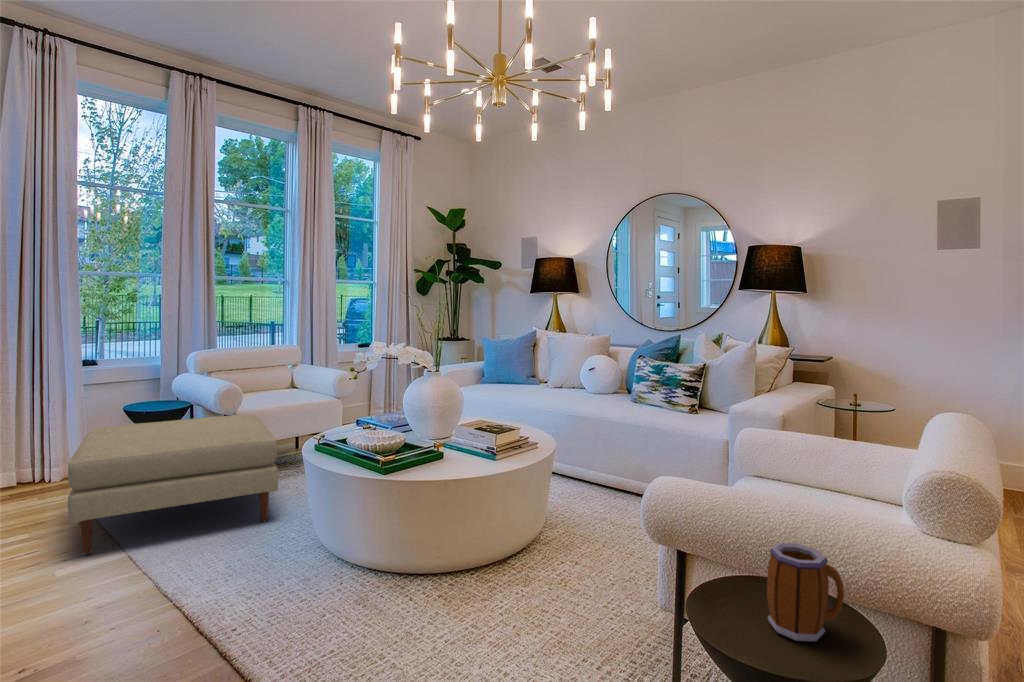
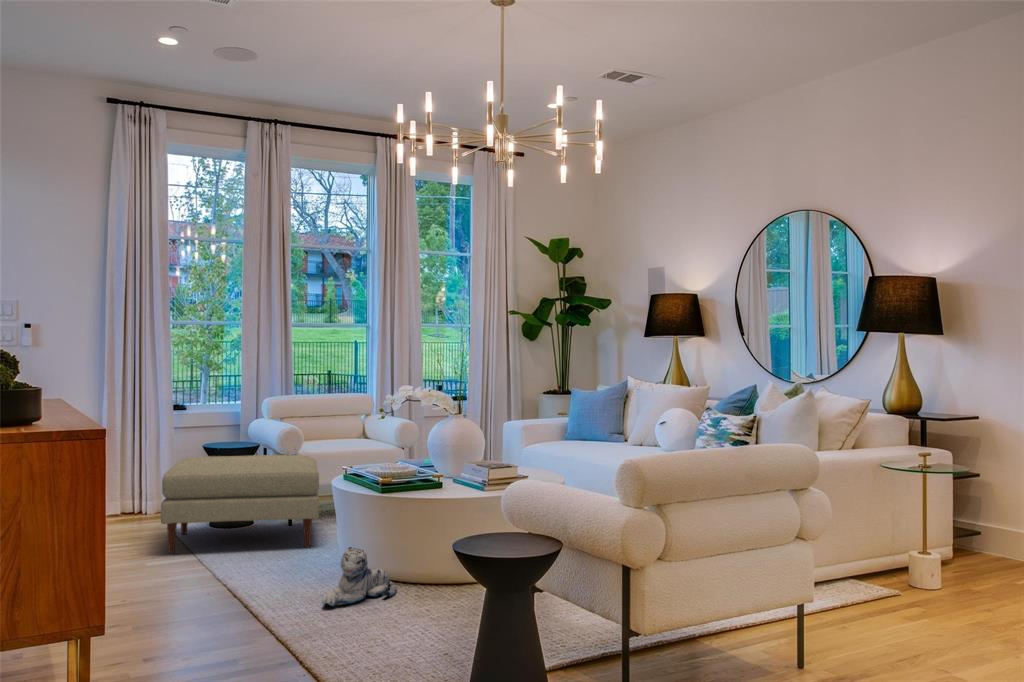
mug: present [767,543,844,641] -> none [502,491,537,542]
plush toy: none [338,559,419,651] -> present [322,547,397,606]

